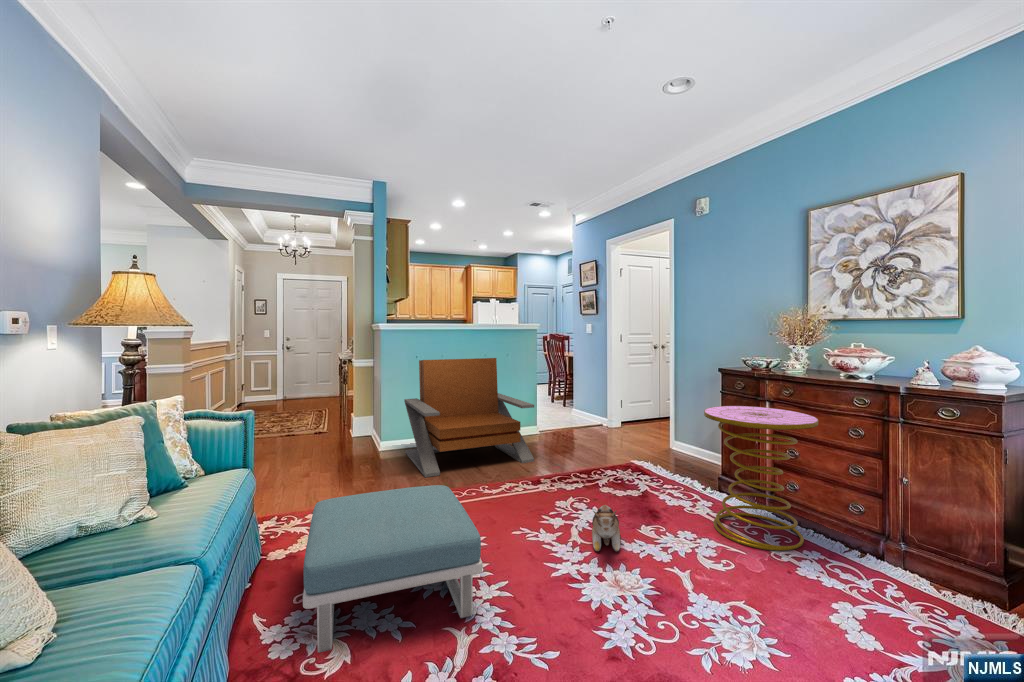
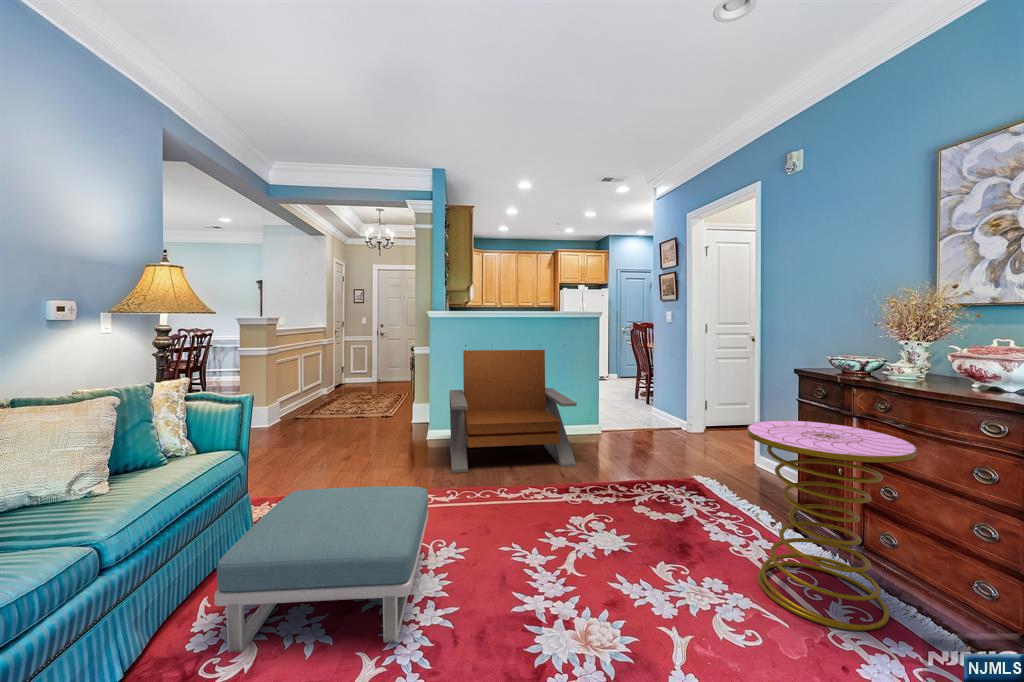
plush toy: present [592,505,621,551] -> none [574,532,622,591]

